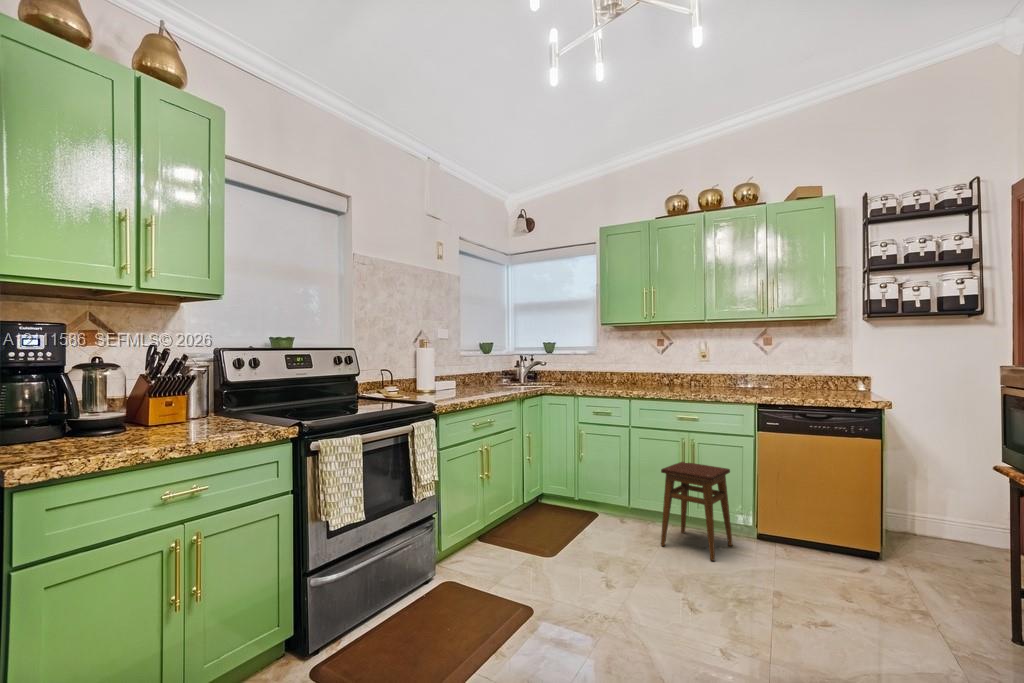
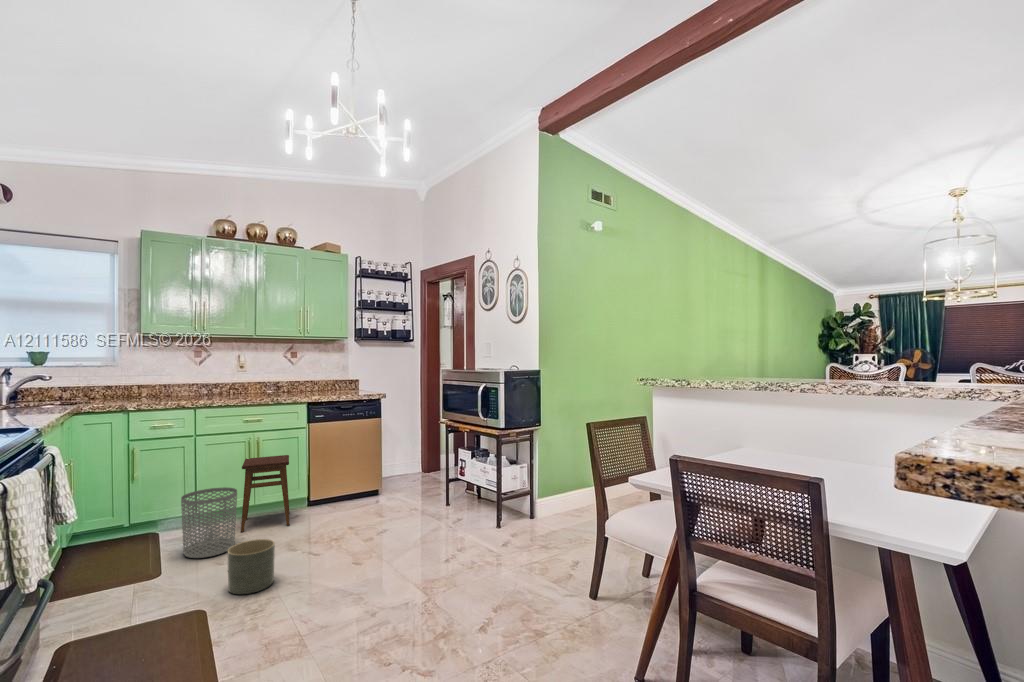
waste bin: none [588,484,641,562] -> present [181,487,237,558]
planter: none [567,558,619,630] -> present [228,539,275,594]

